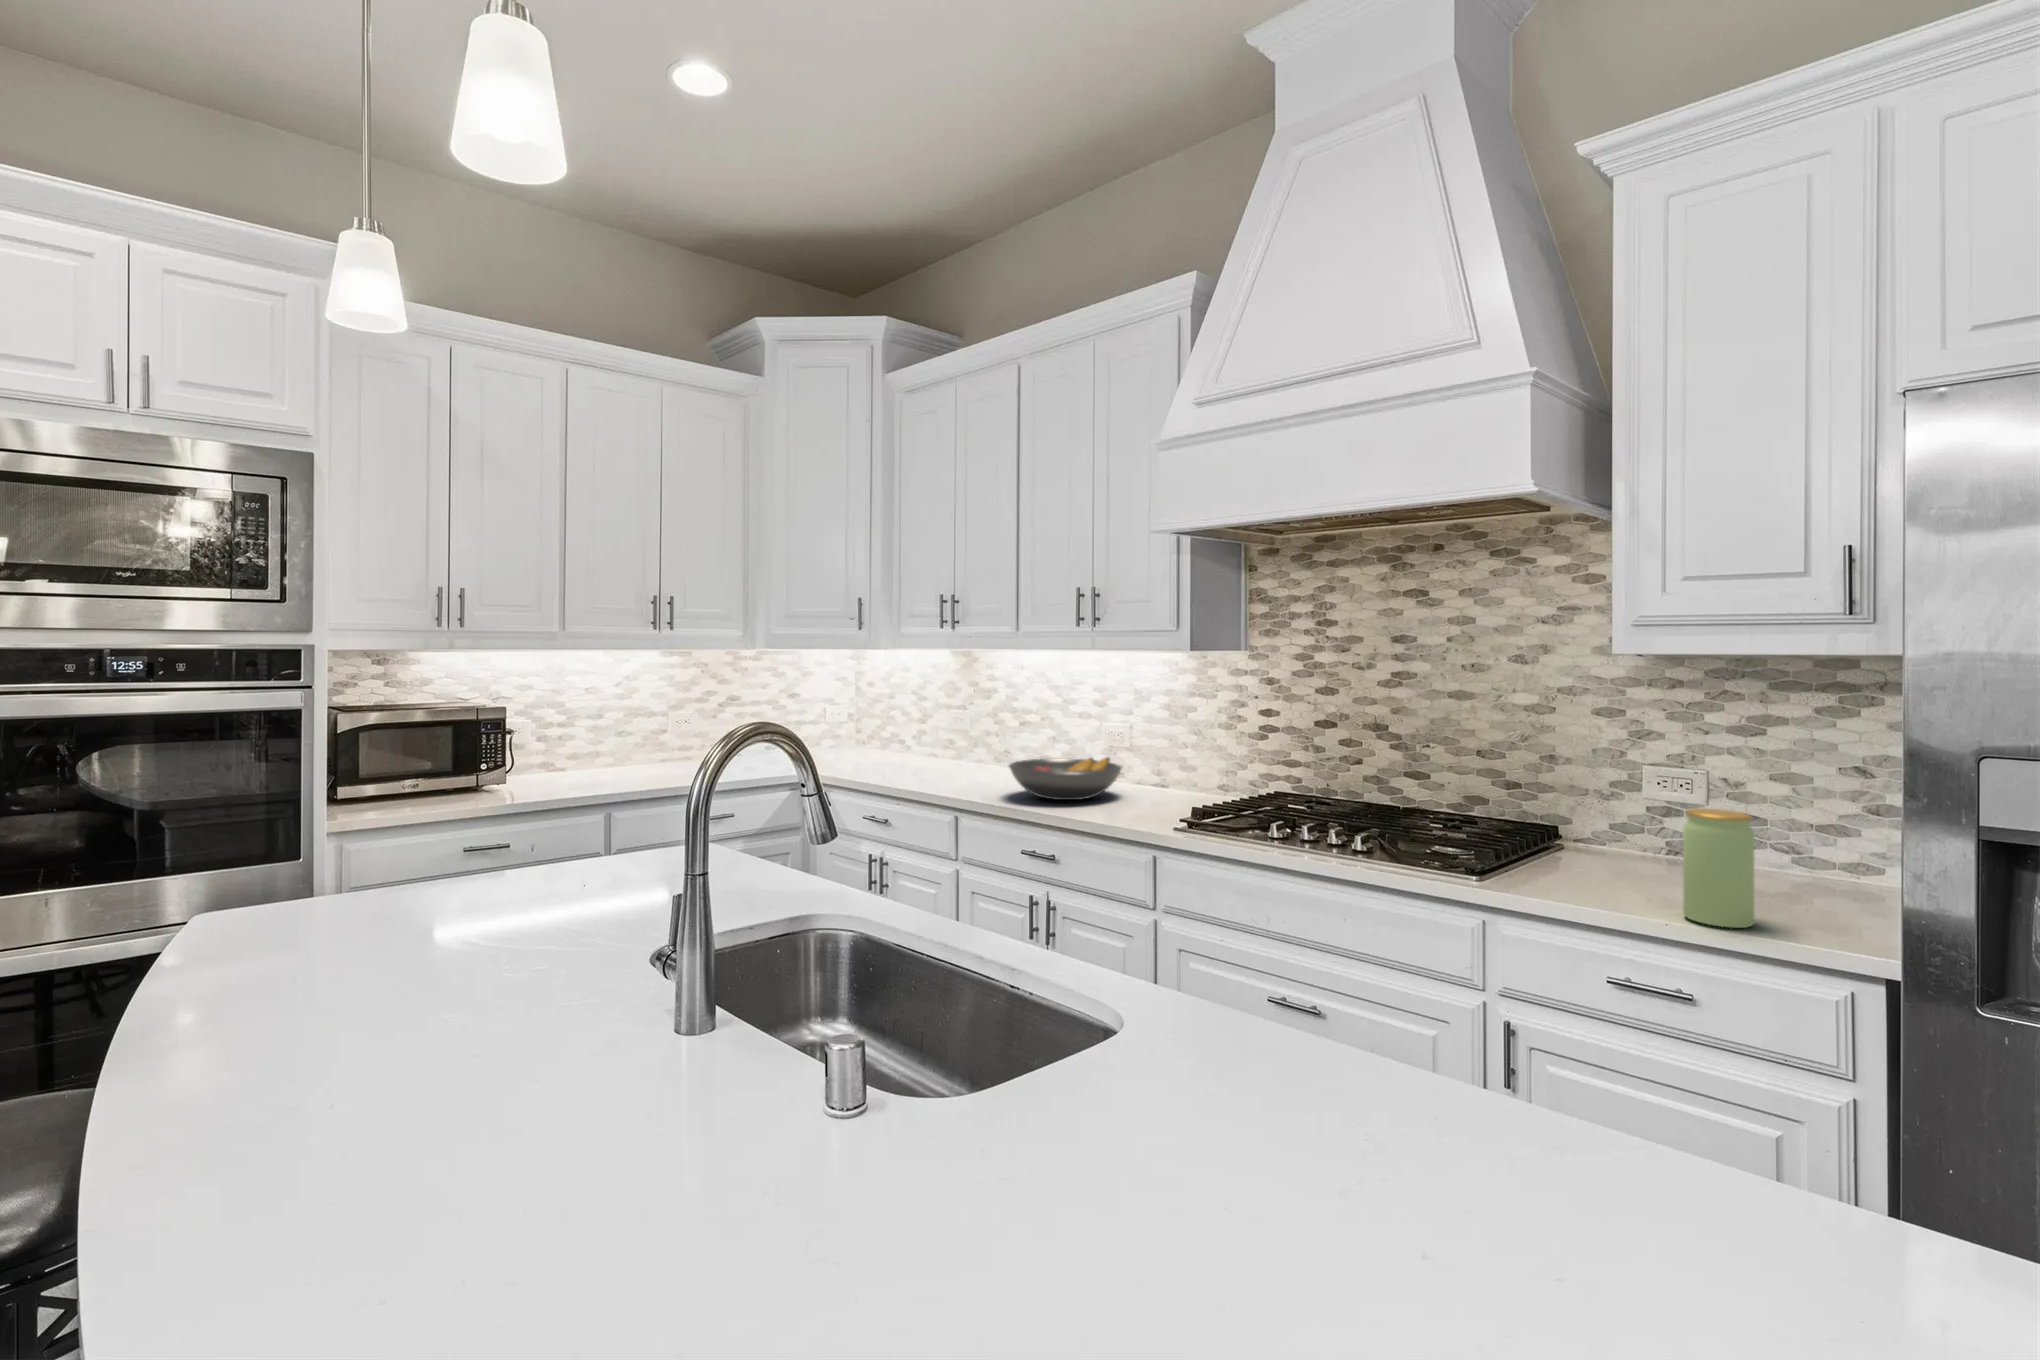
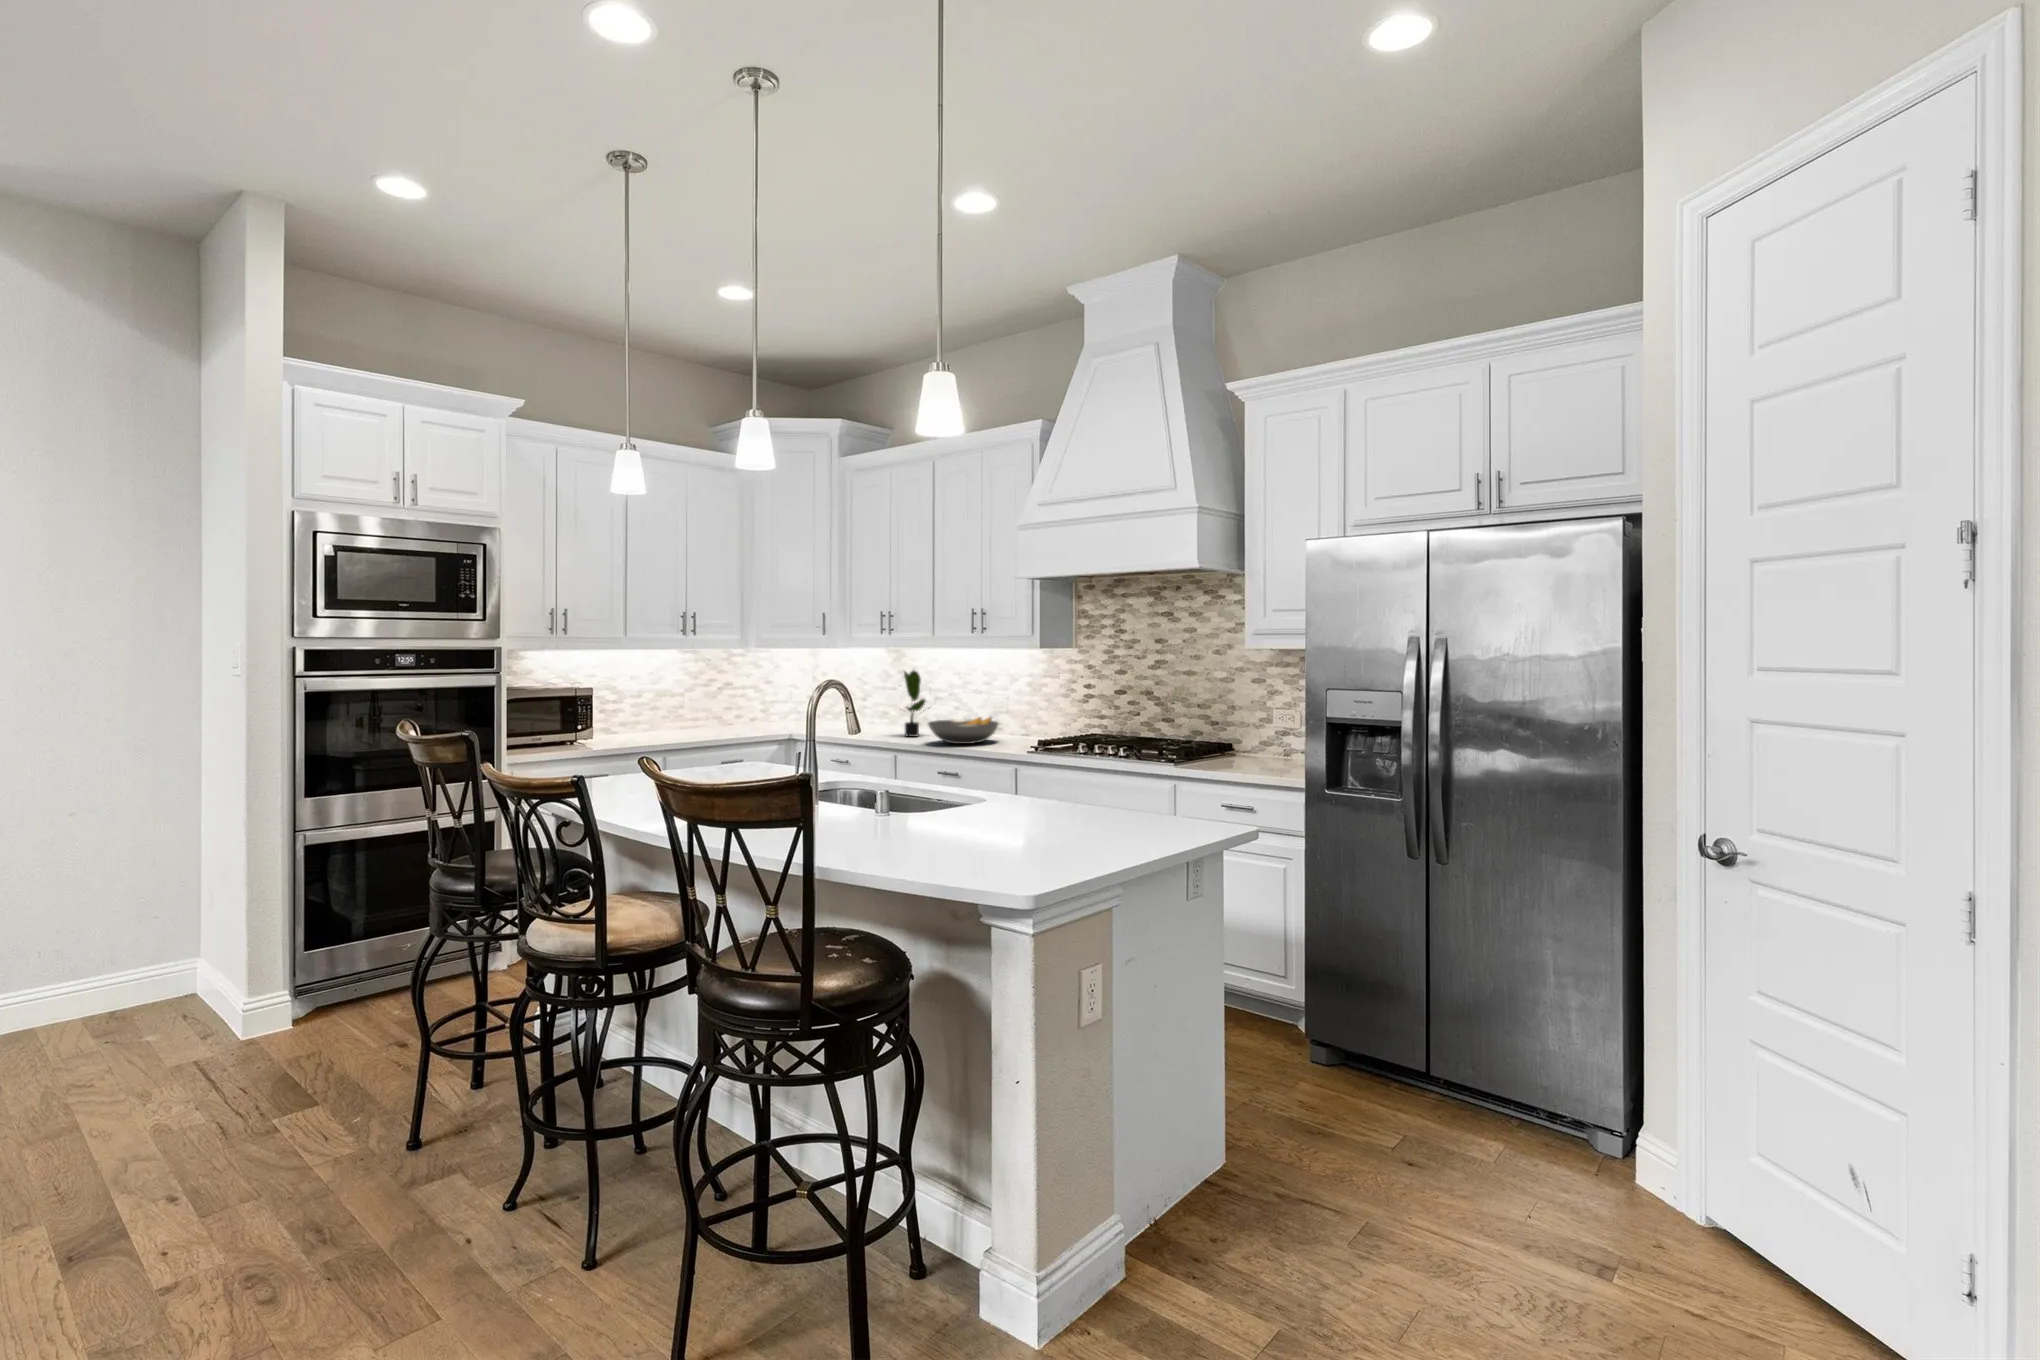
potted plant: none [963,680,1018,780] -> present [904,670,929,737]
jar: present [1683,808,1754,928] -> none [1249,721,1276,774]

